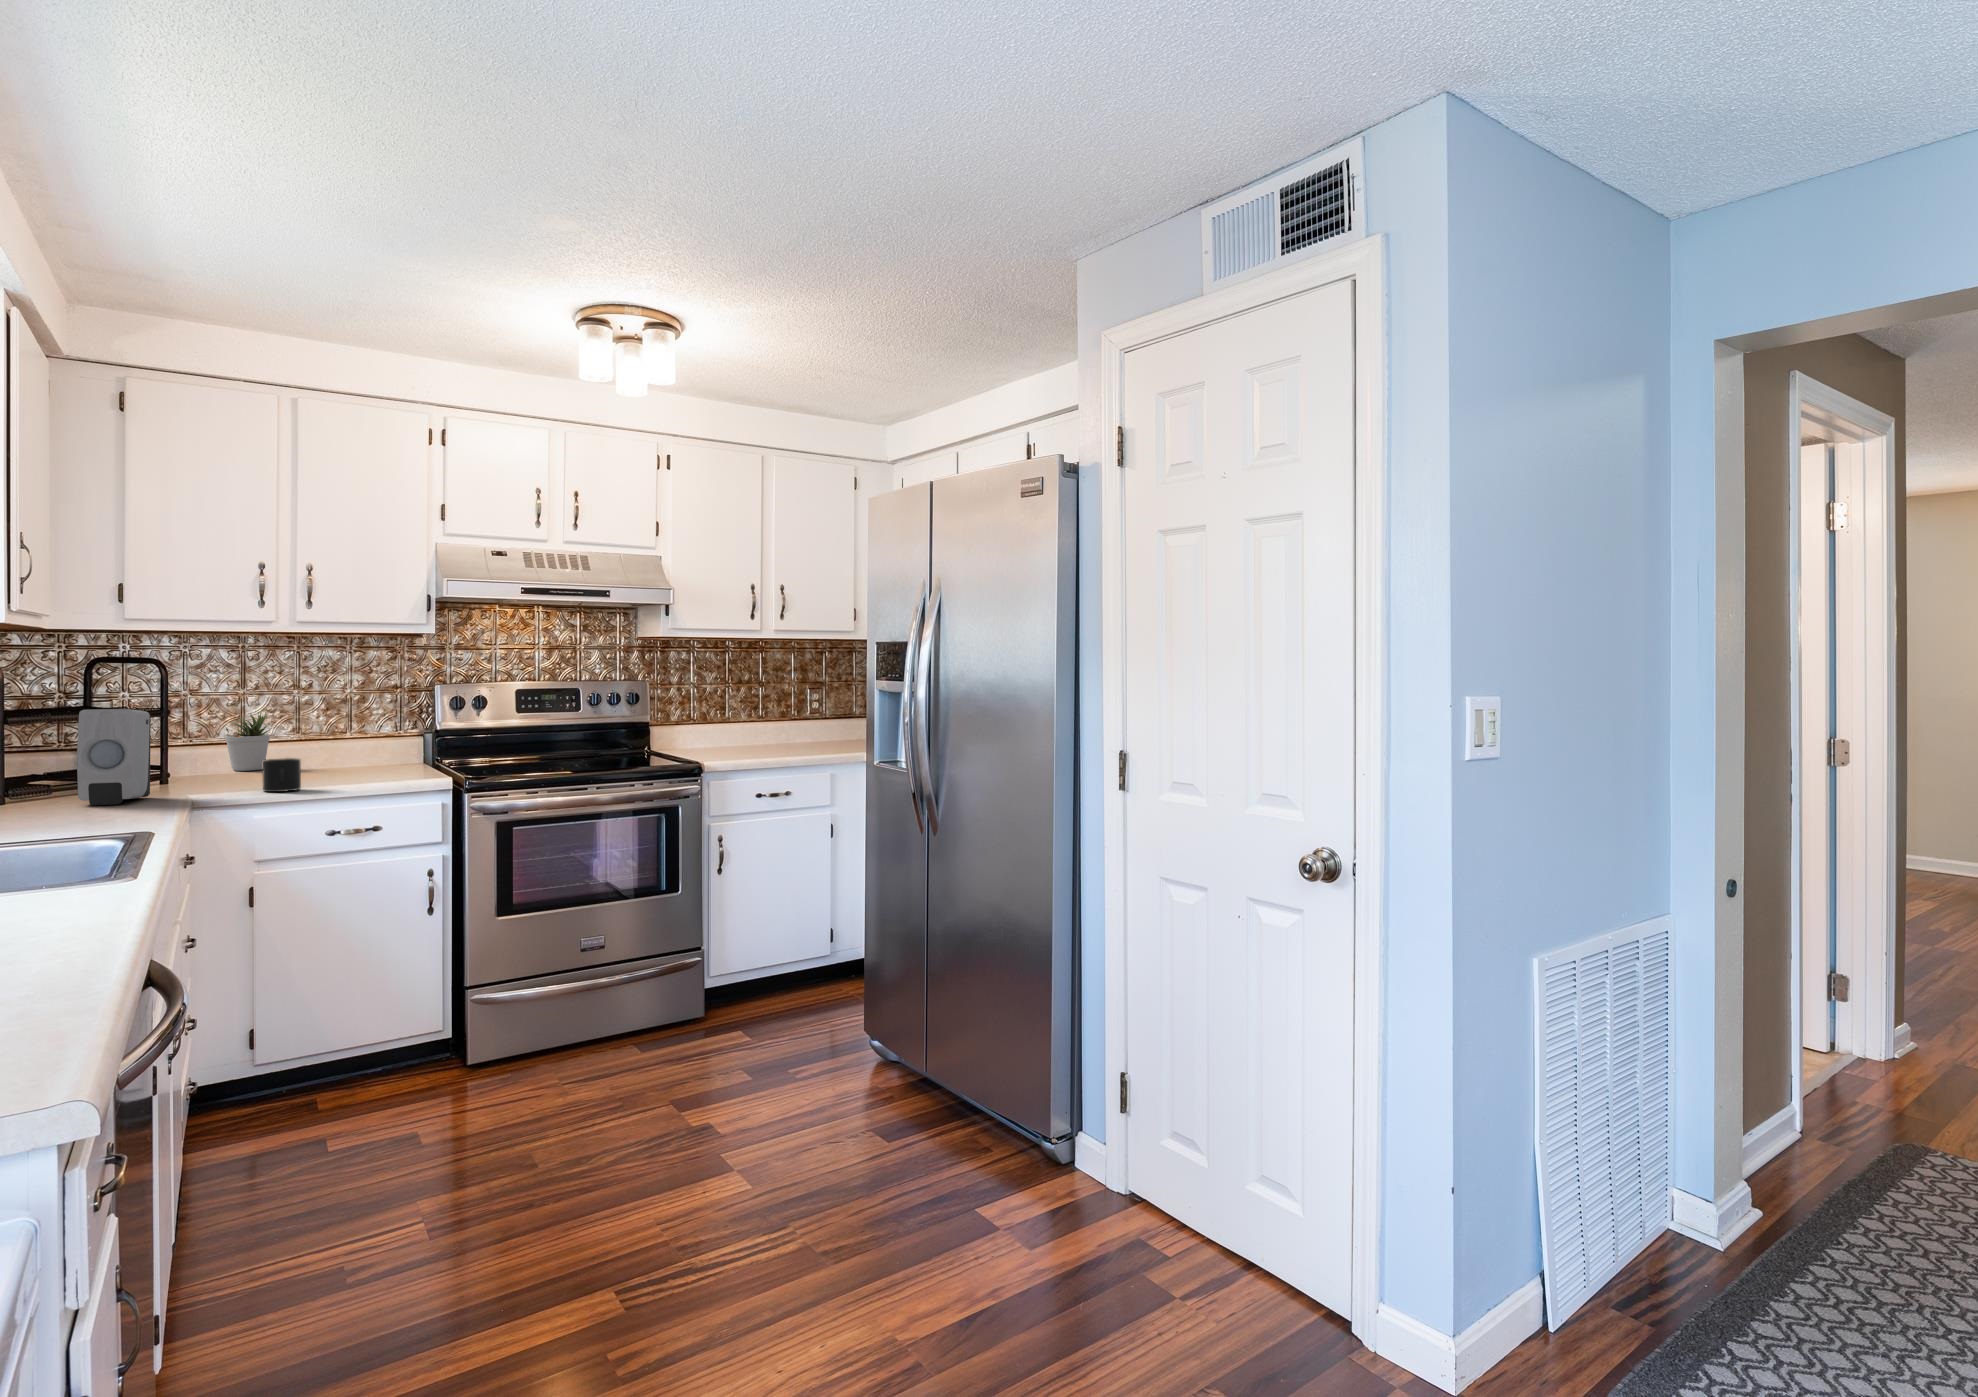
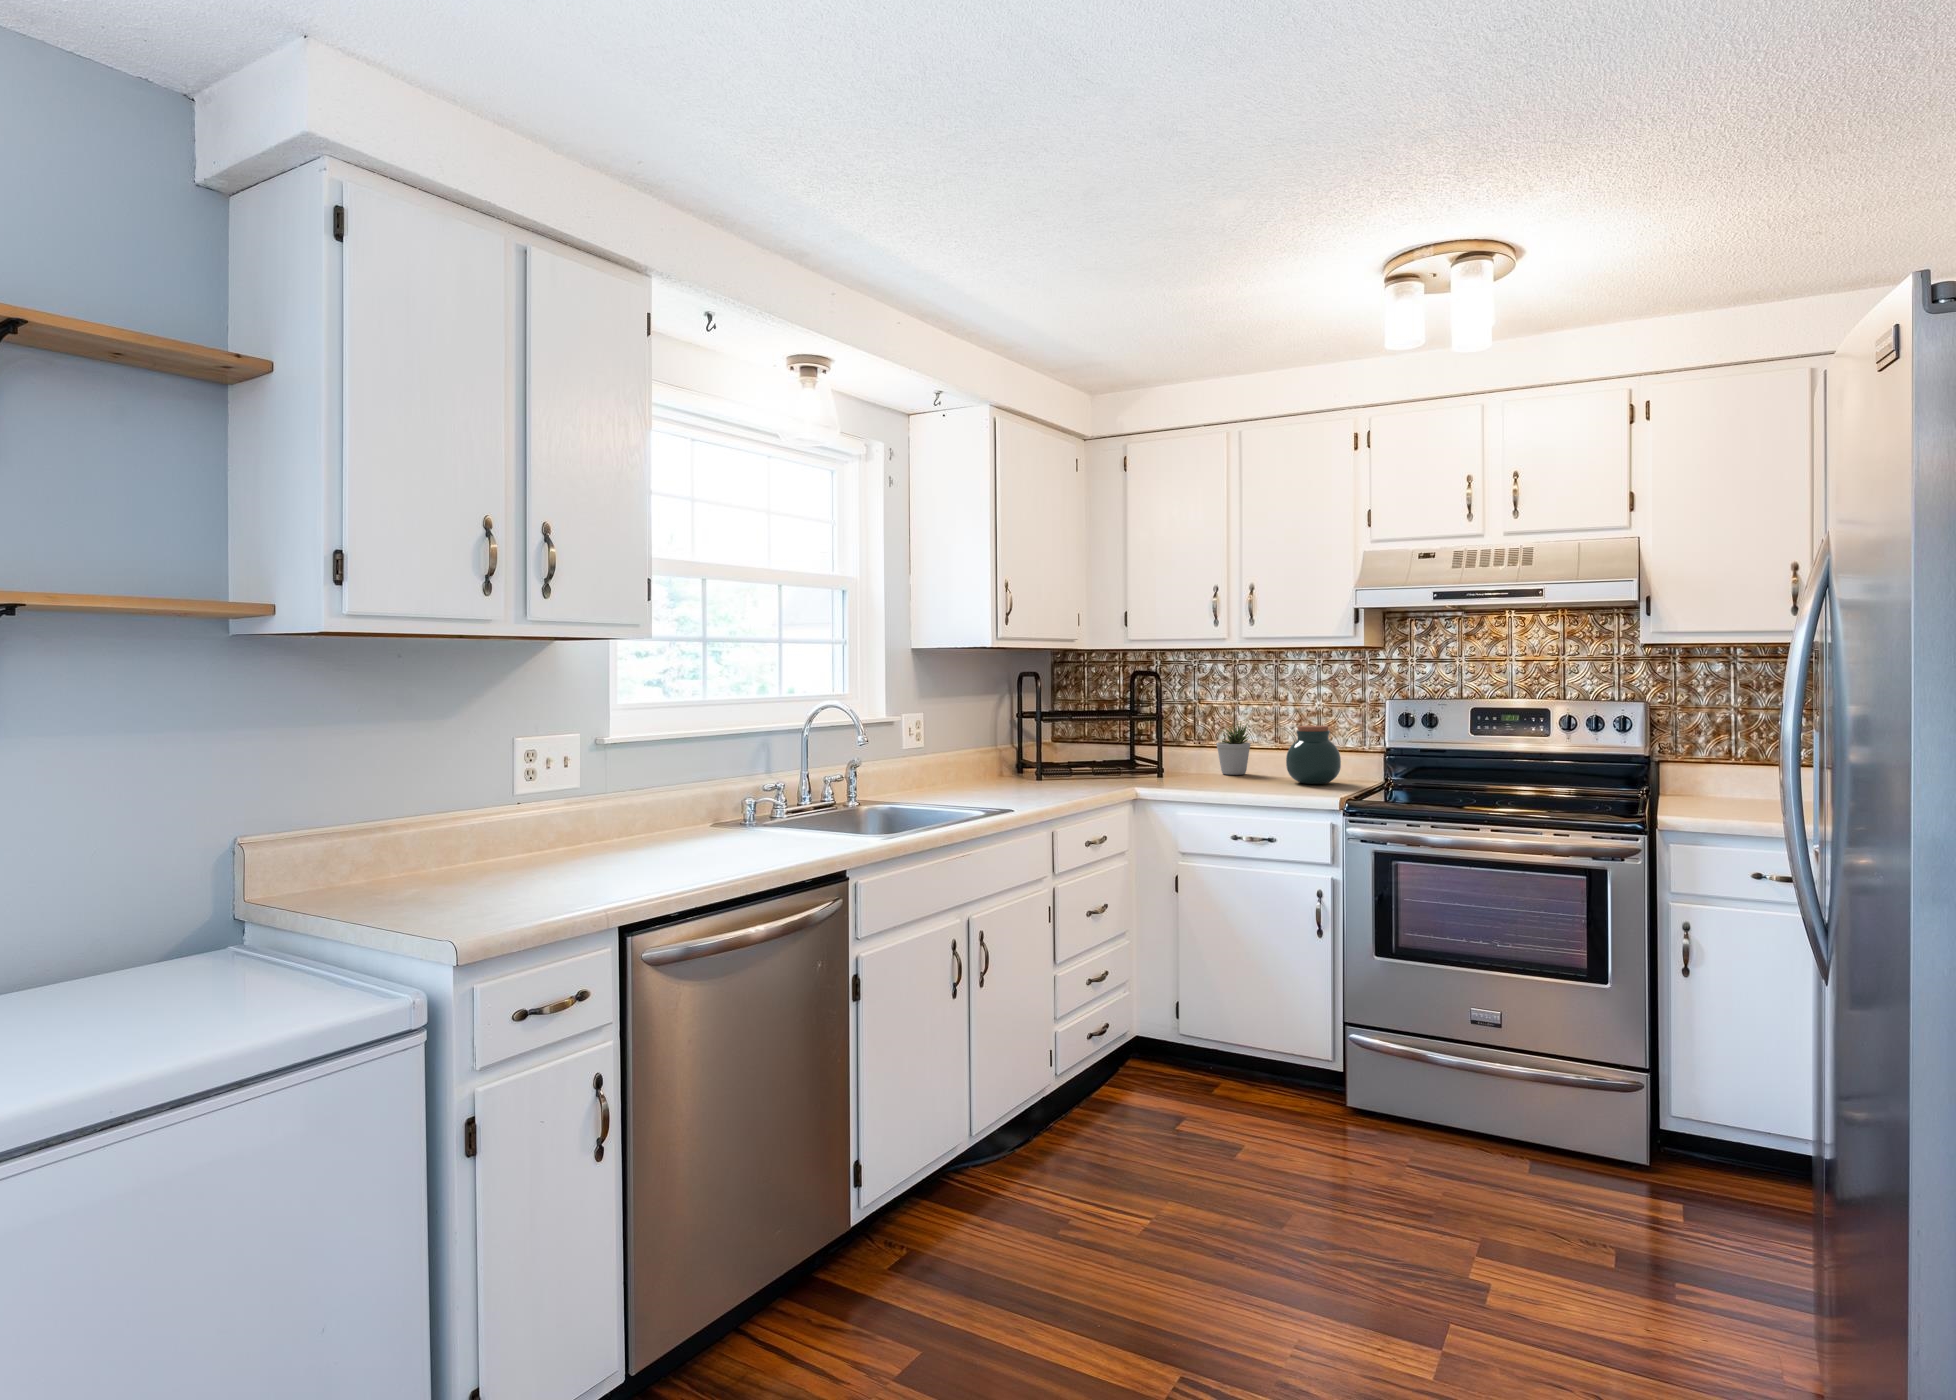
soap dispenser: present [77,709,151,805] -> none [1051,719,1108,795]
jar: none [333,712,394,771] -> present [1286,726,1341,784]
mug: present [263,758,301,792] -> none [1182,767,1212,798]

